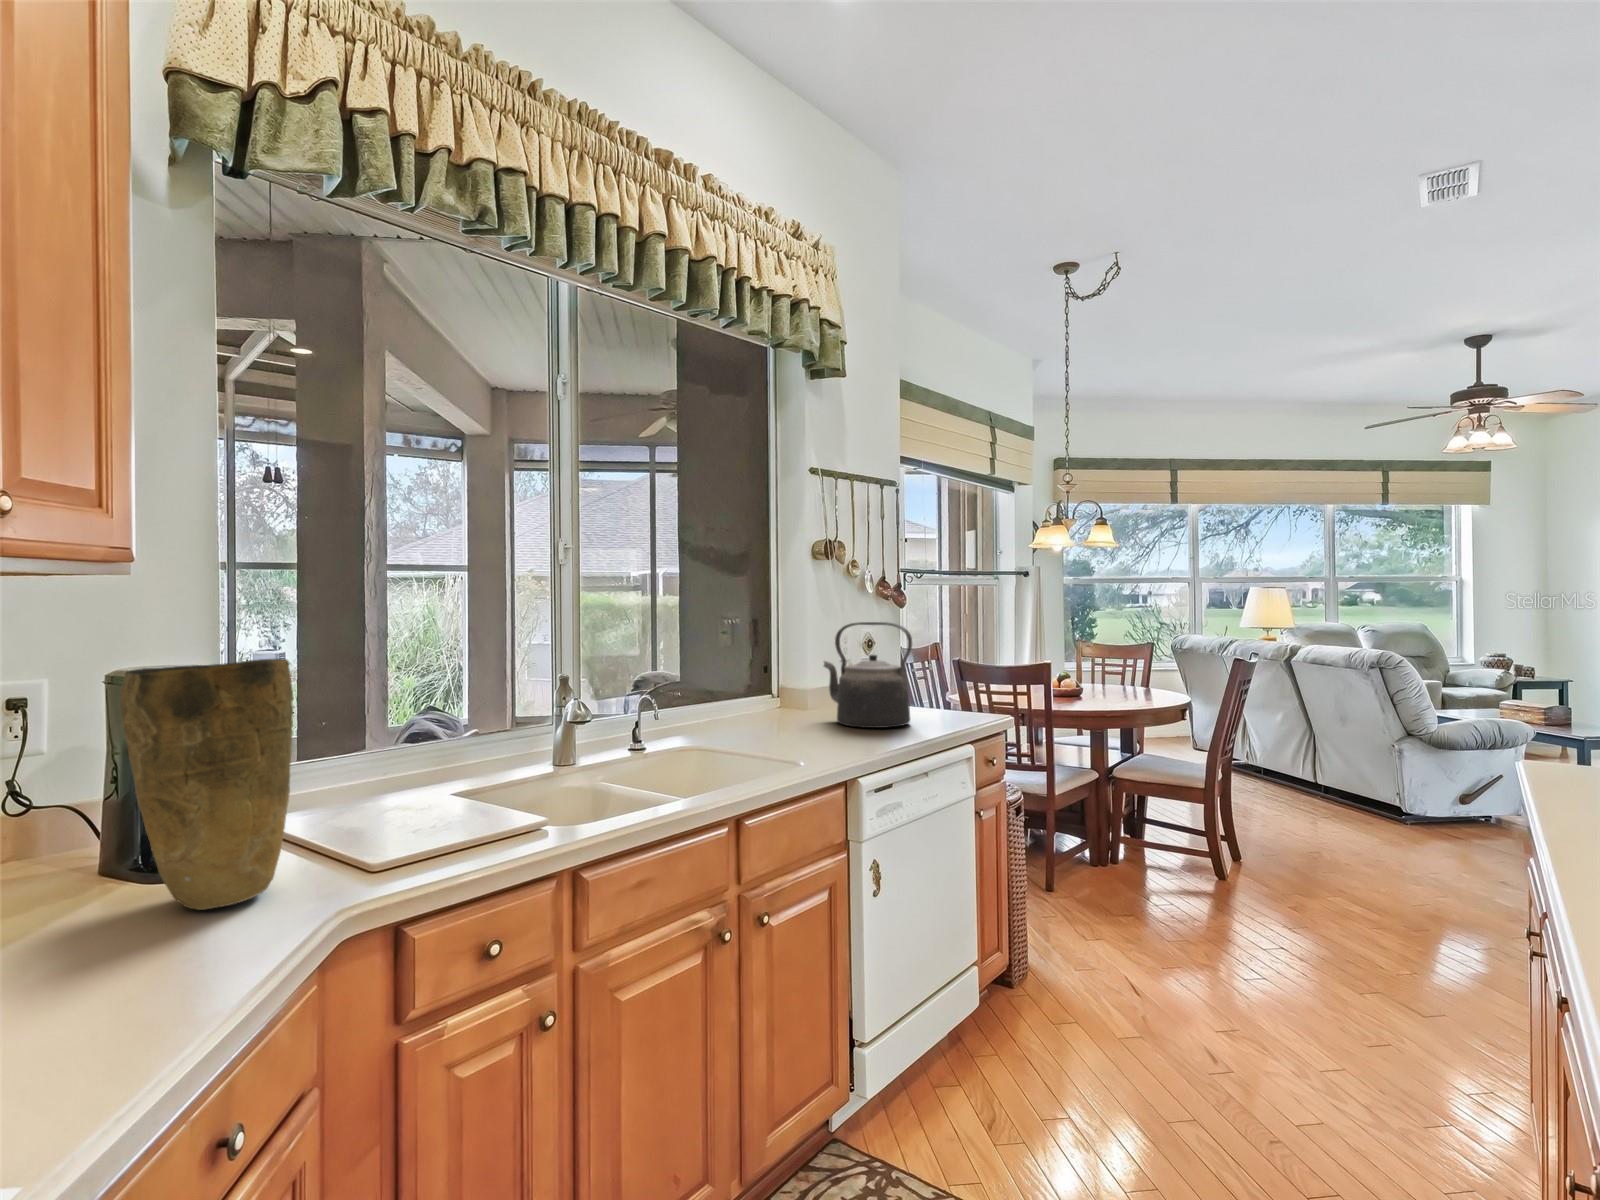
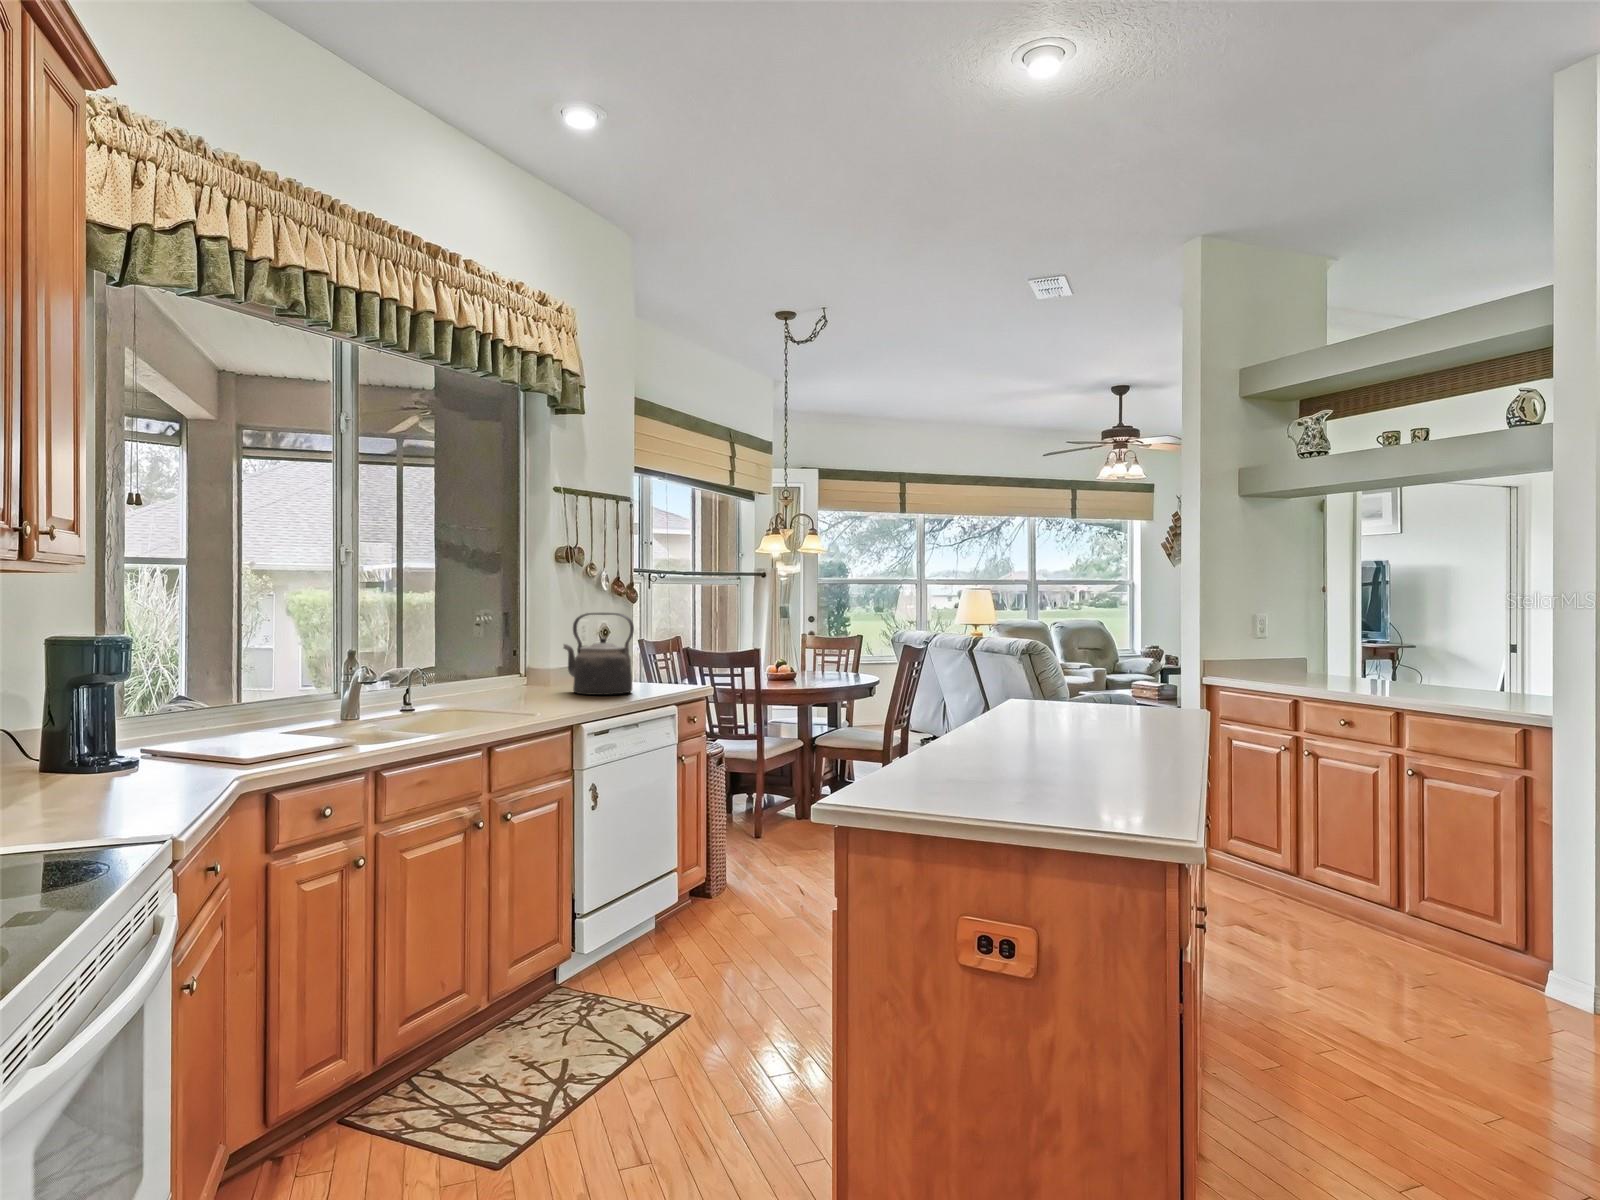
vase: present [121,659,294,910] -> none [82,626,192,781]

